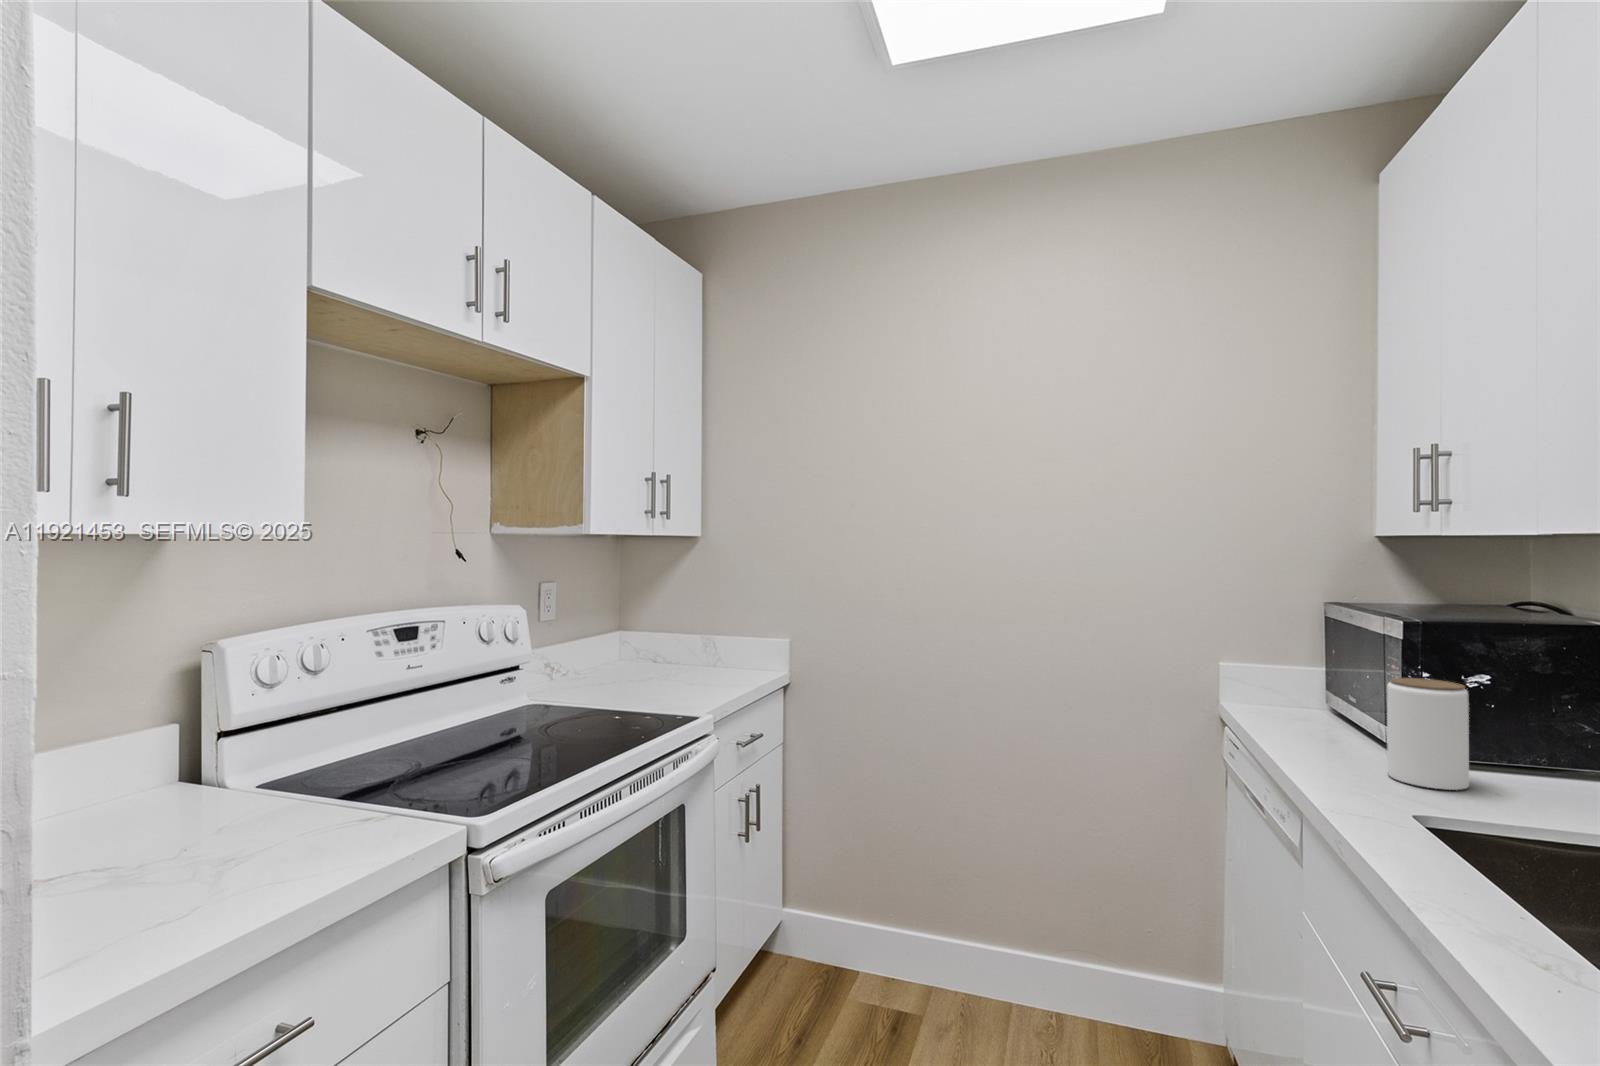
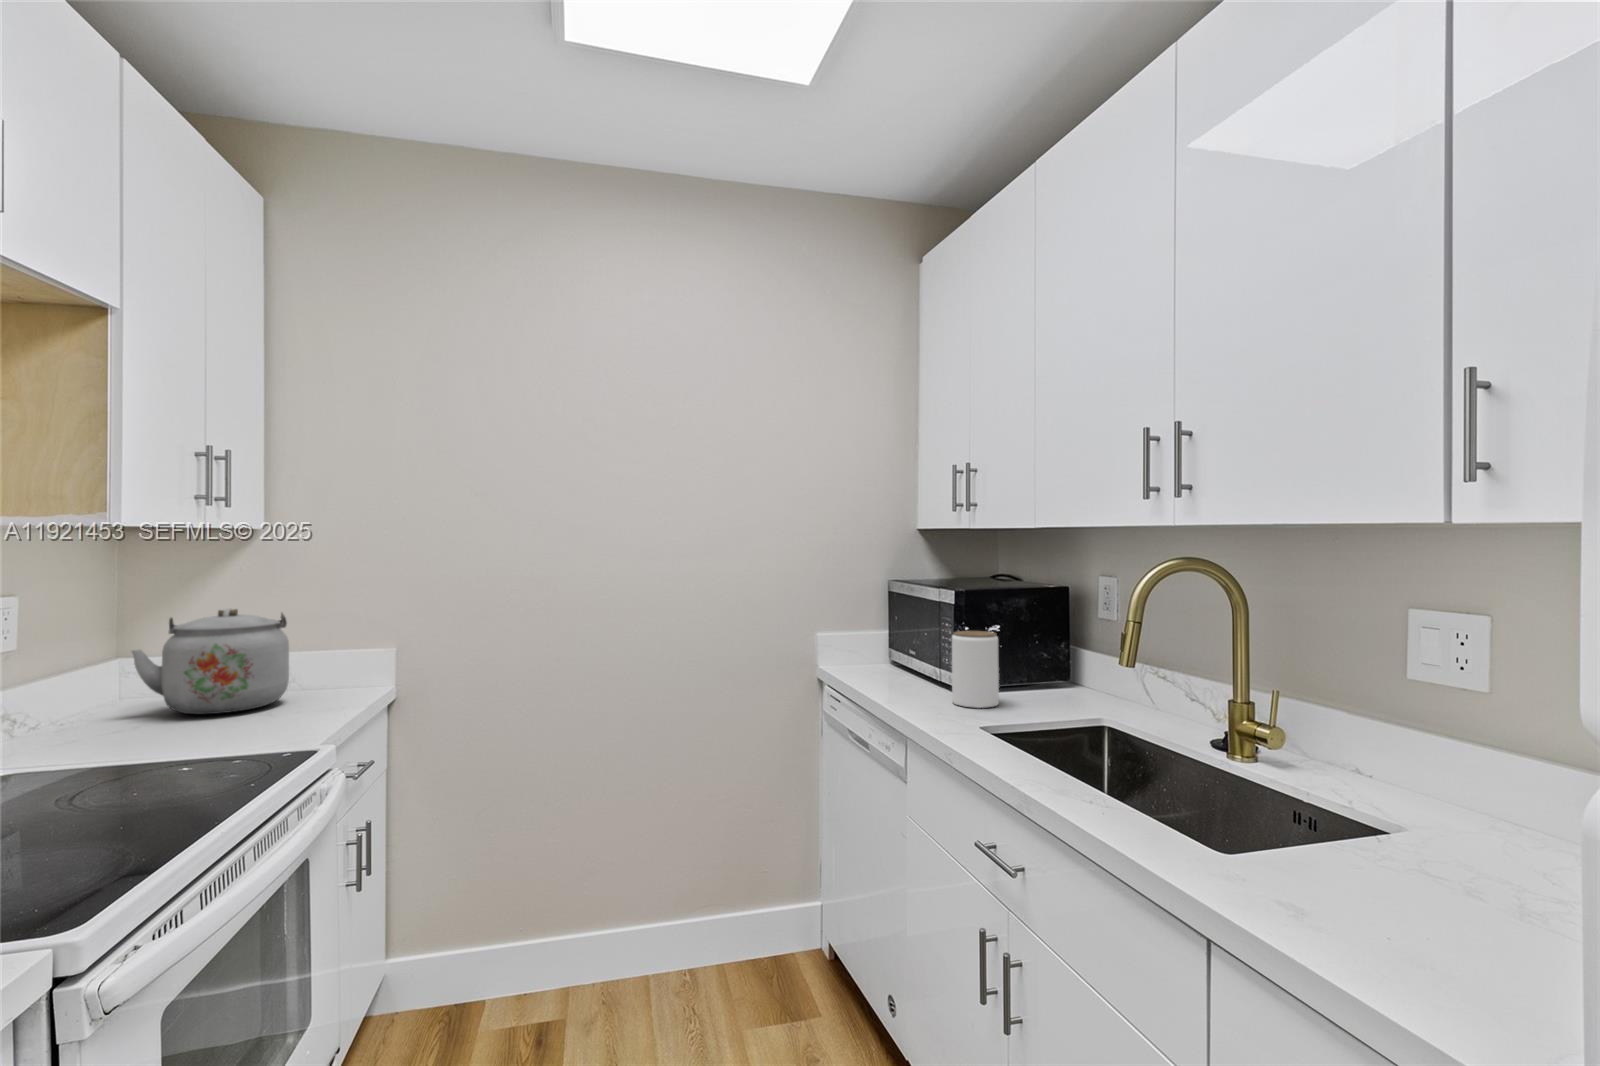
kettle: none [614,598,714,679] -> present [131,608,289,714]

